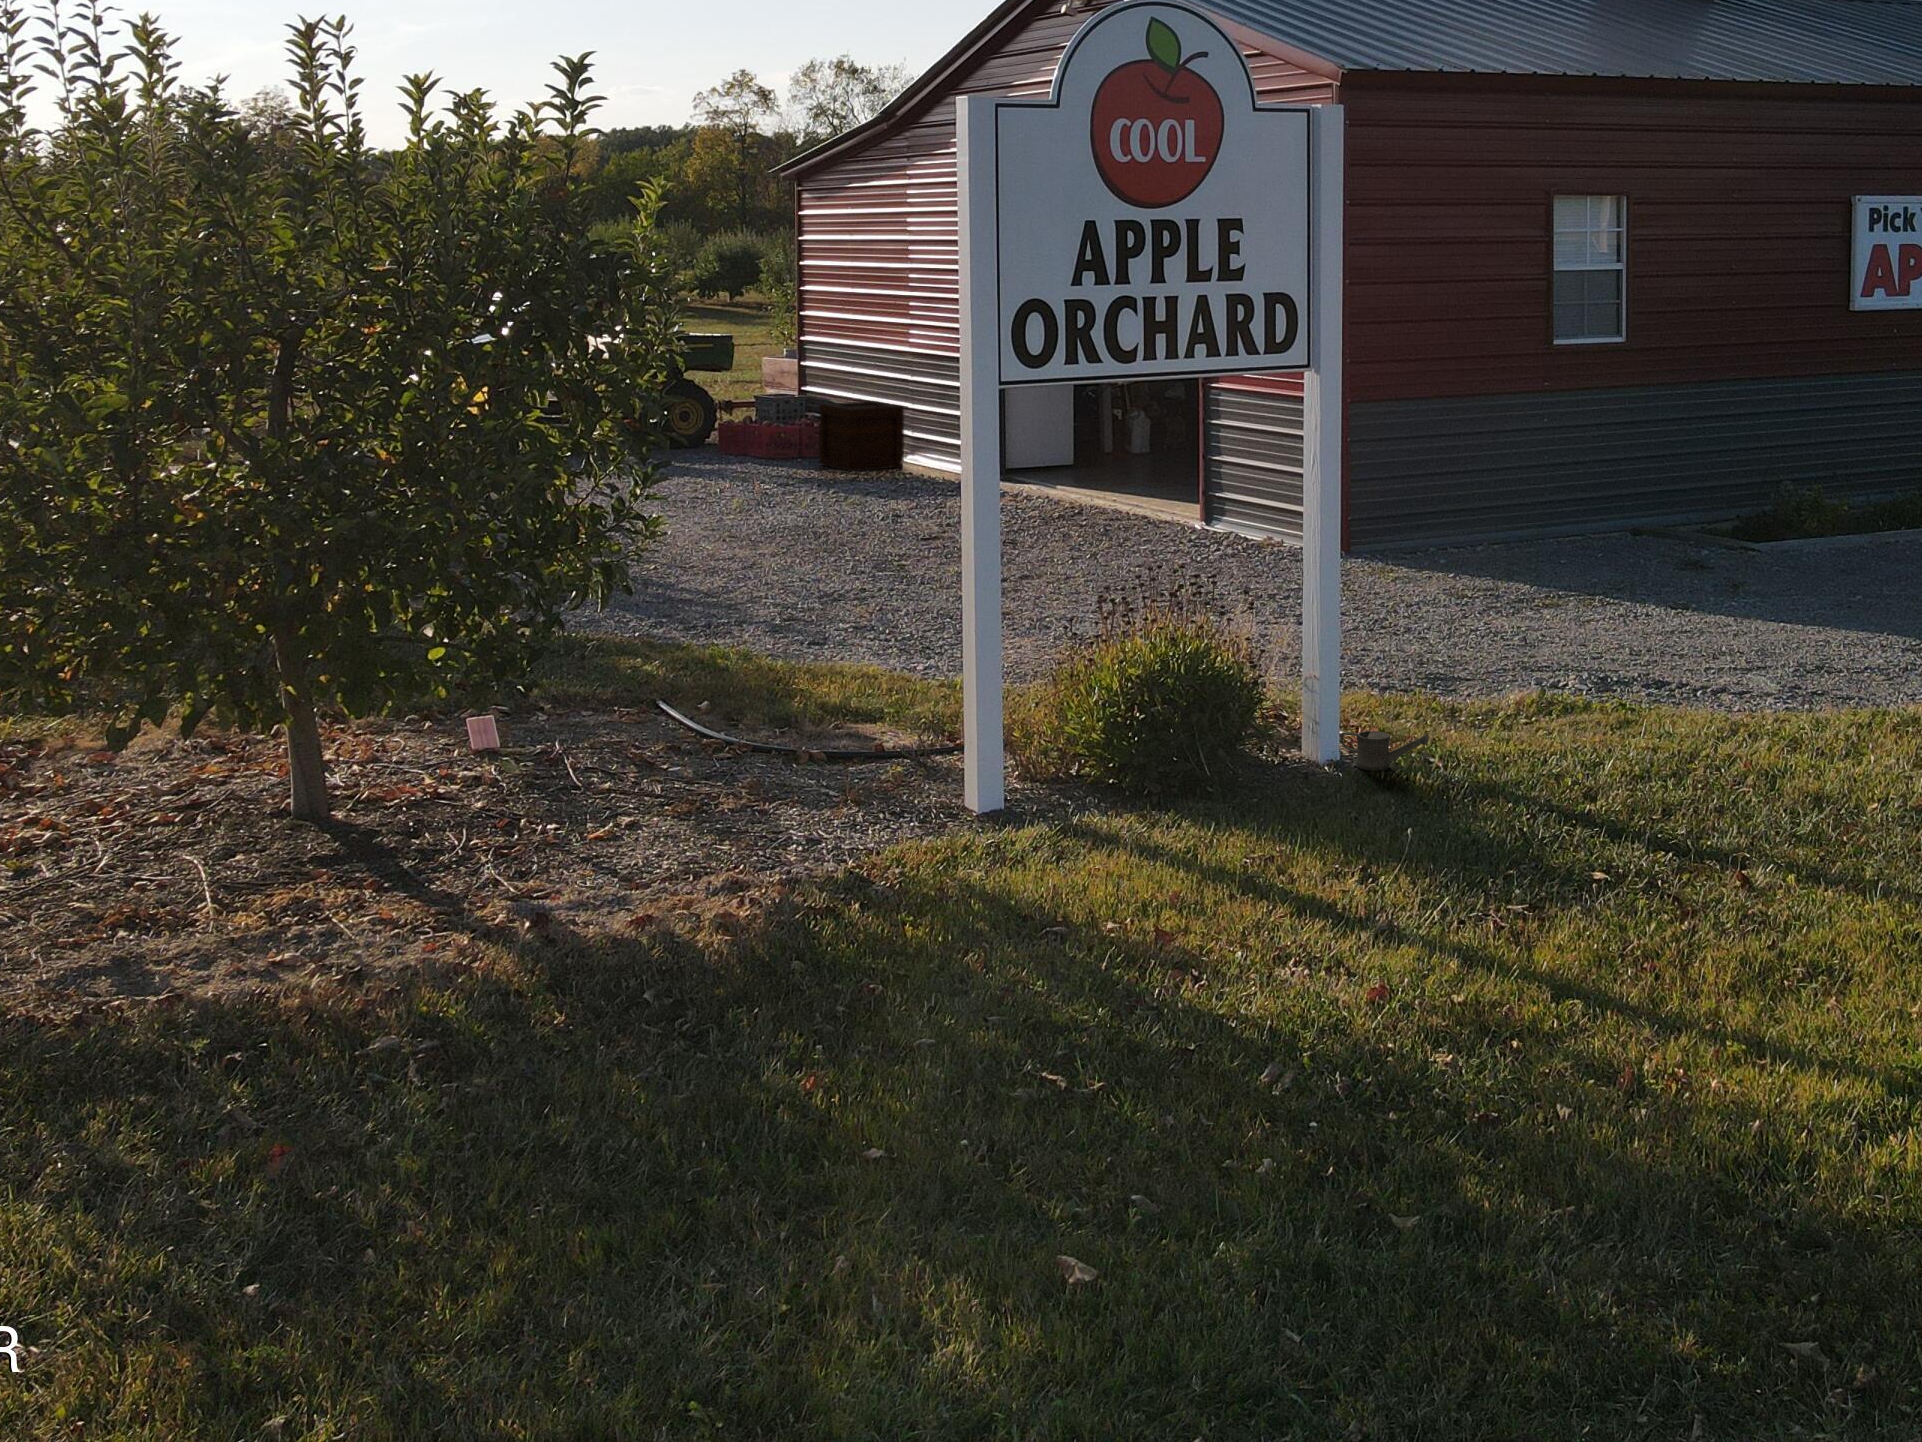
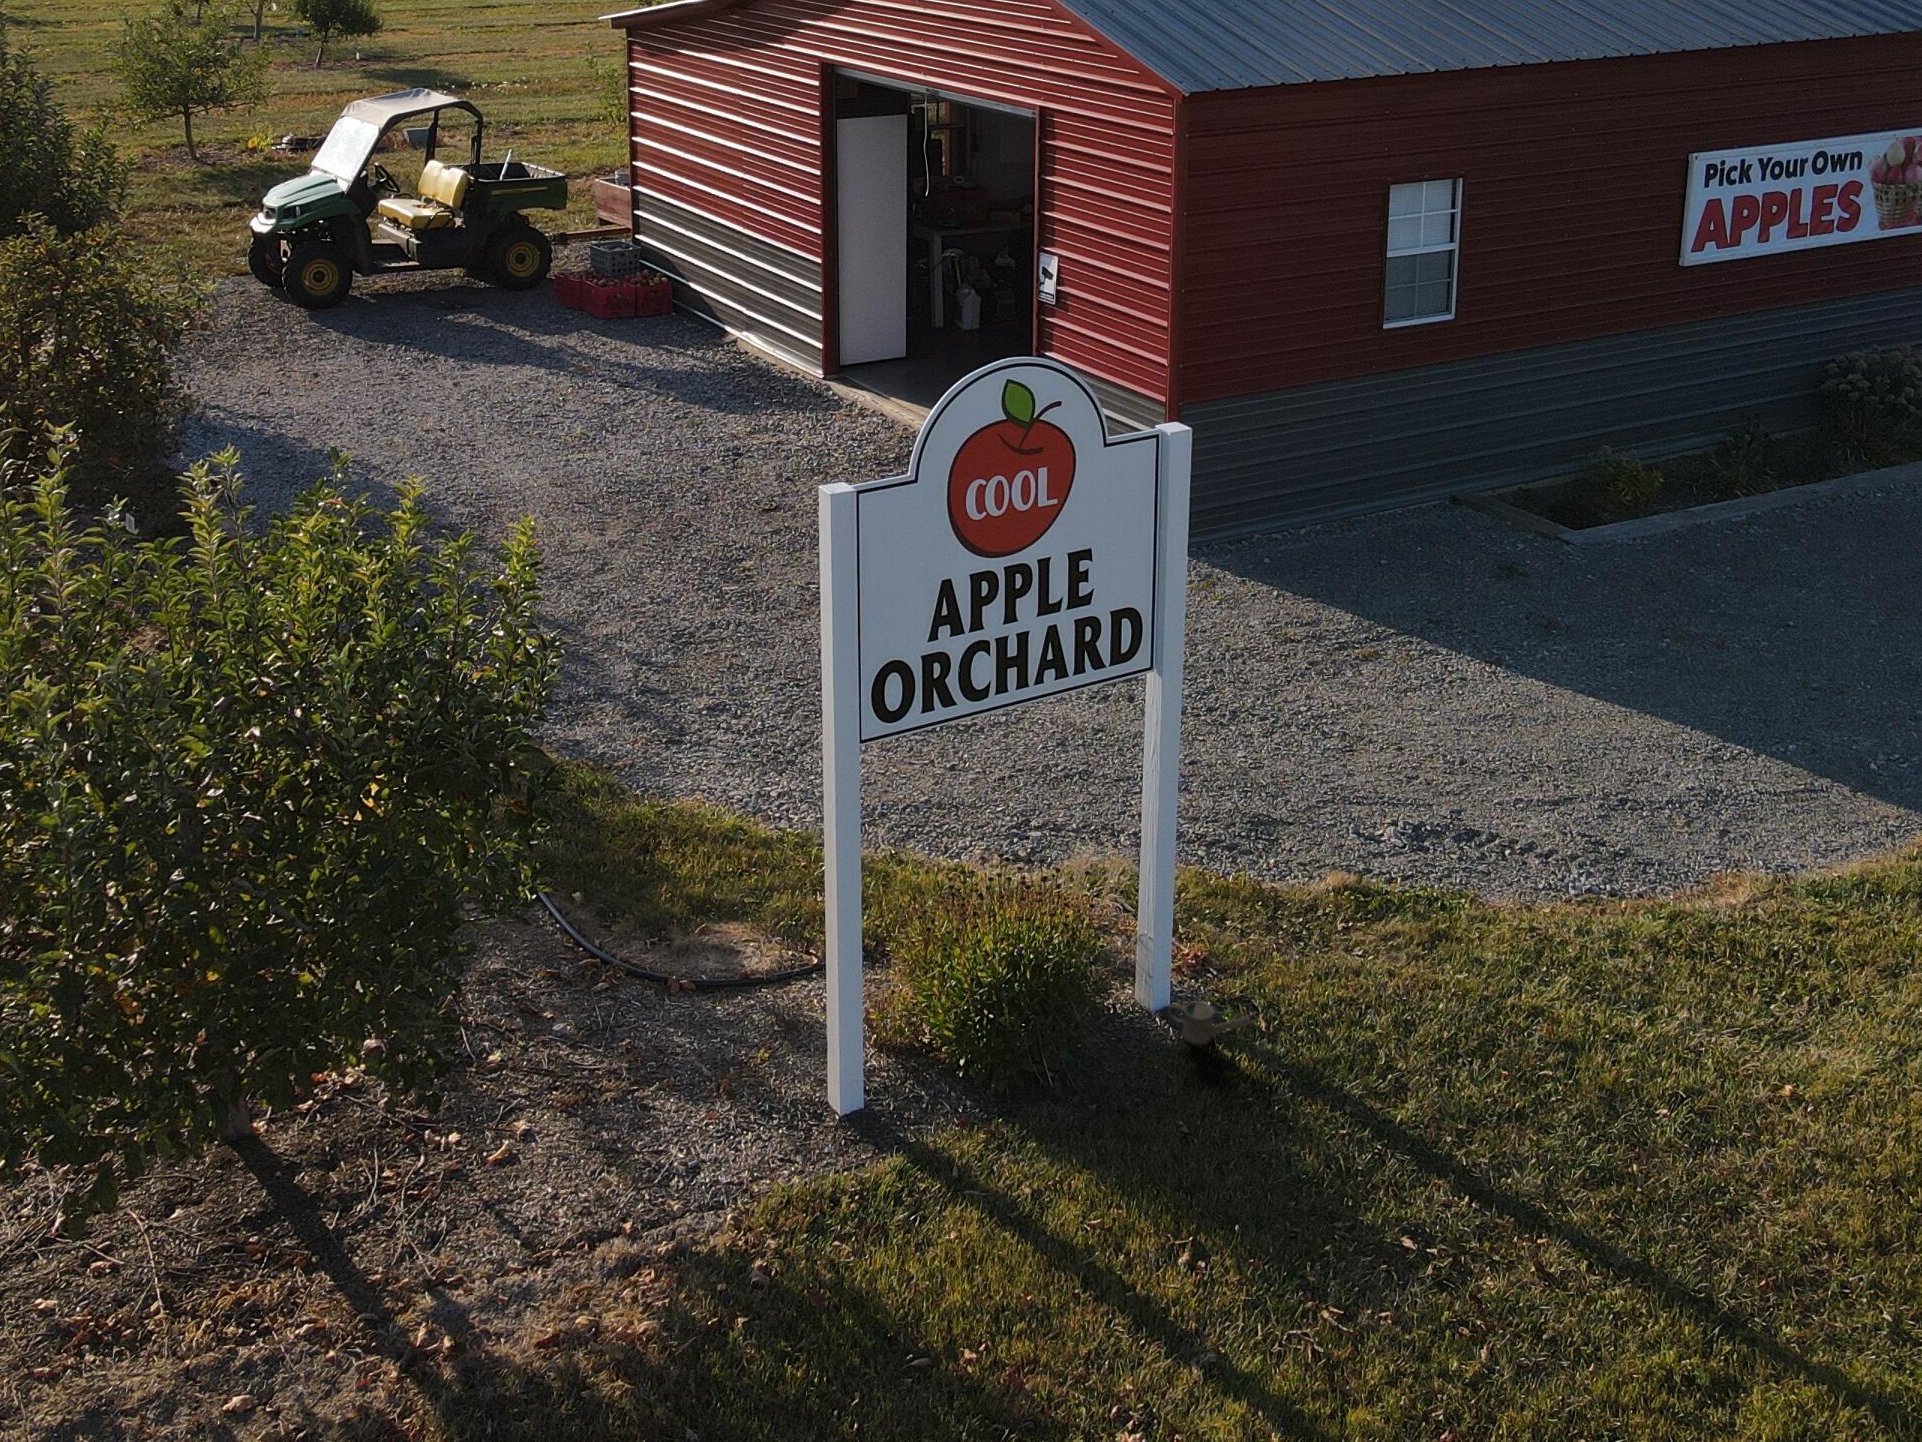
wooden crate: present [819,401,904,471] -> none [666,279,748,357]

